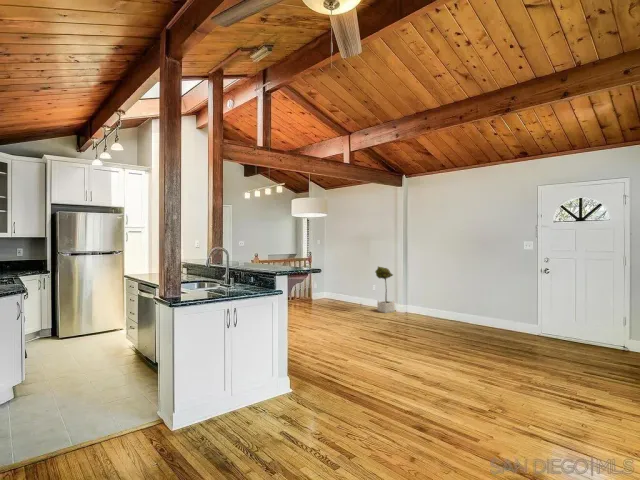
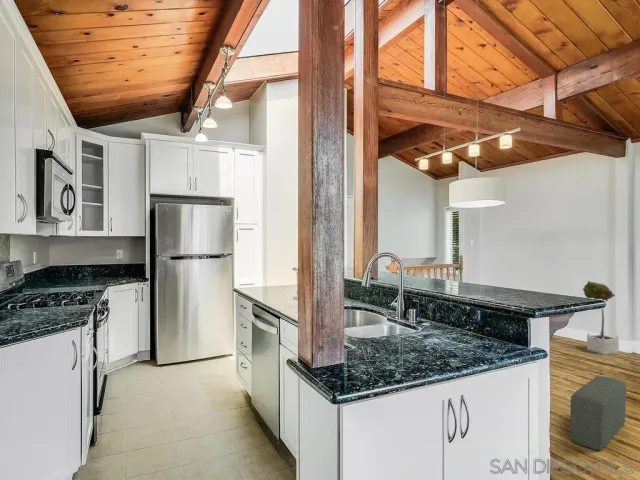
pouf: none [337,318,373,355] -> present [571,376,626,450]

